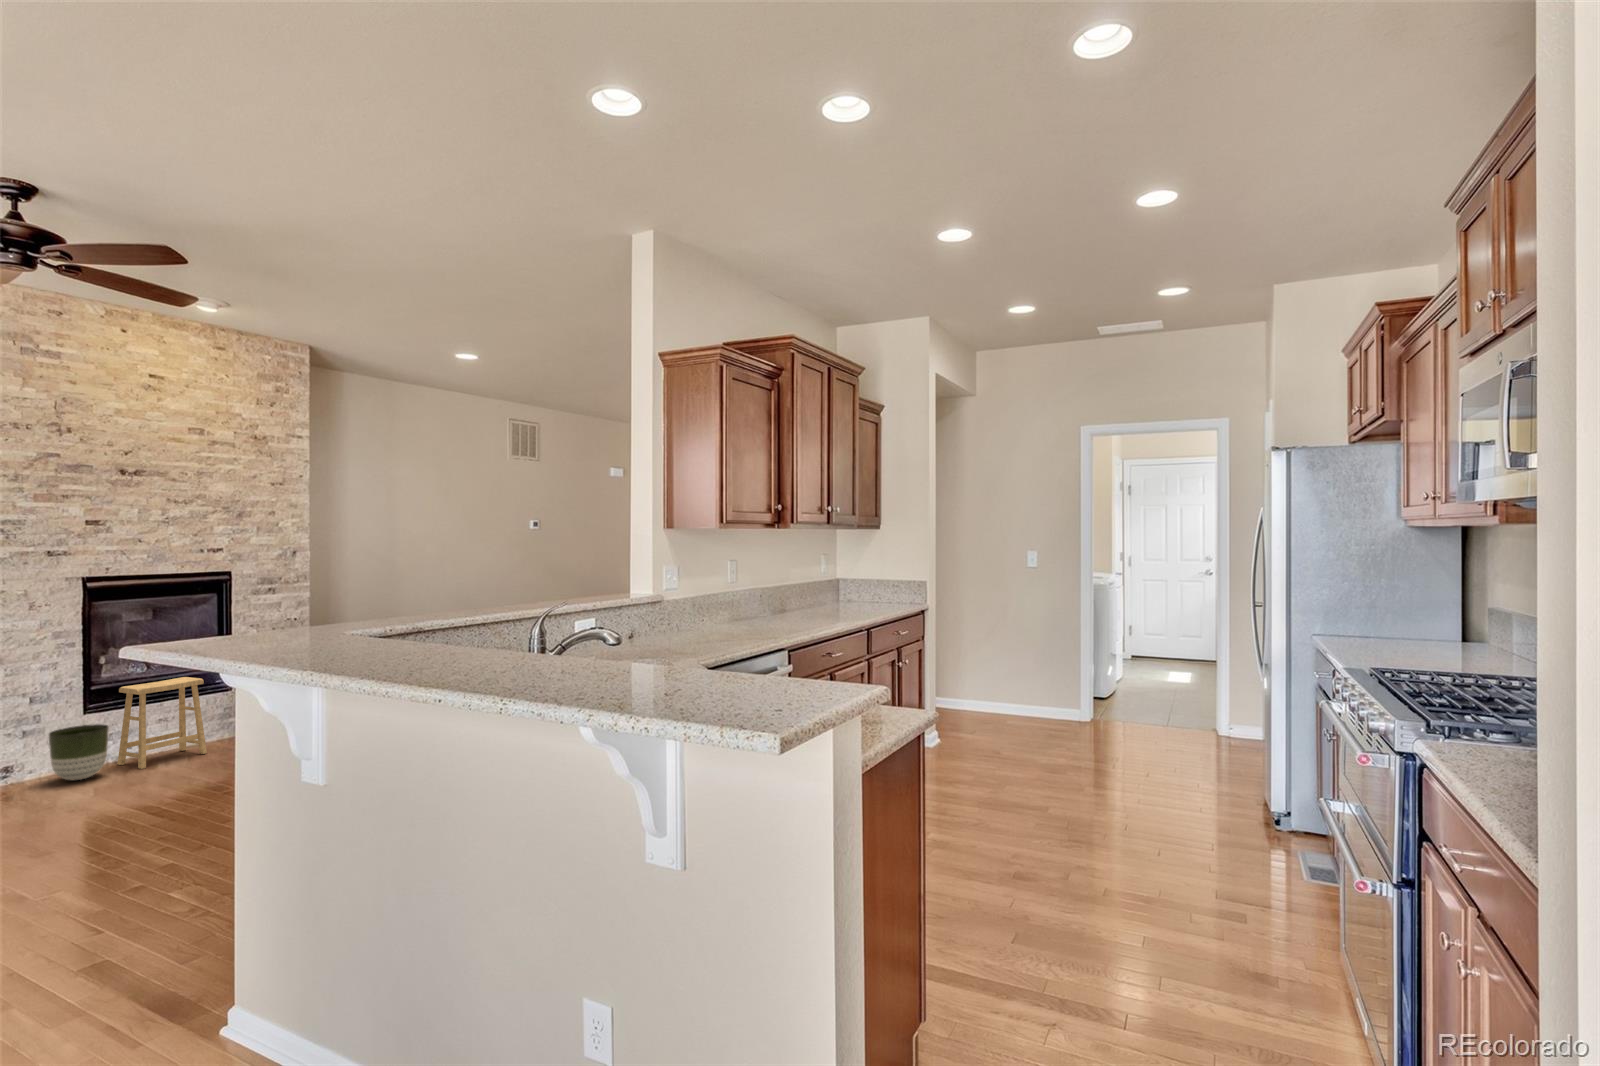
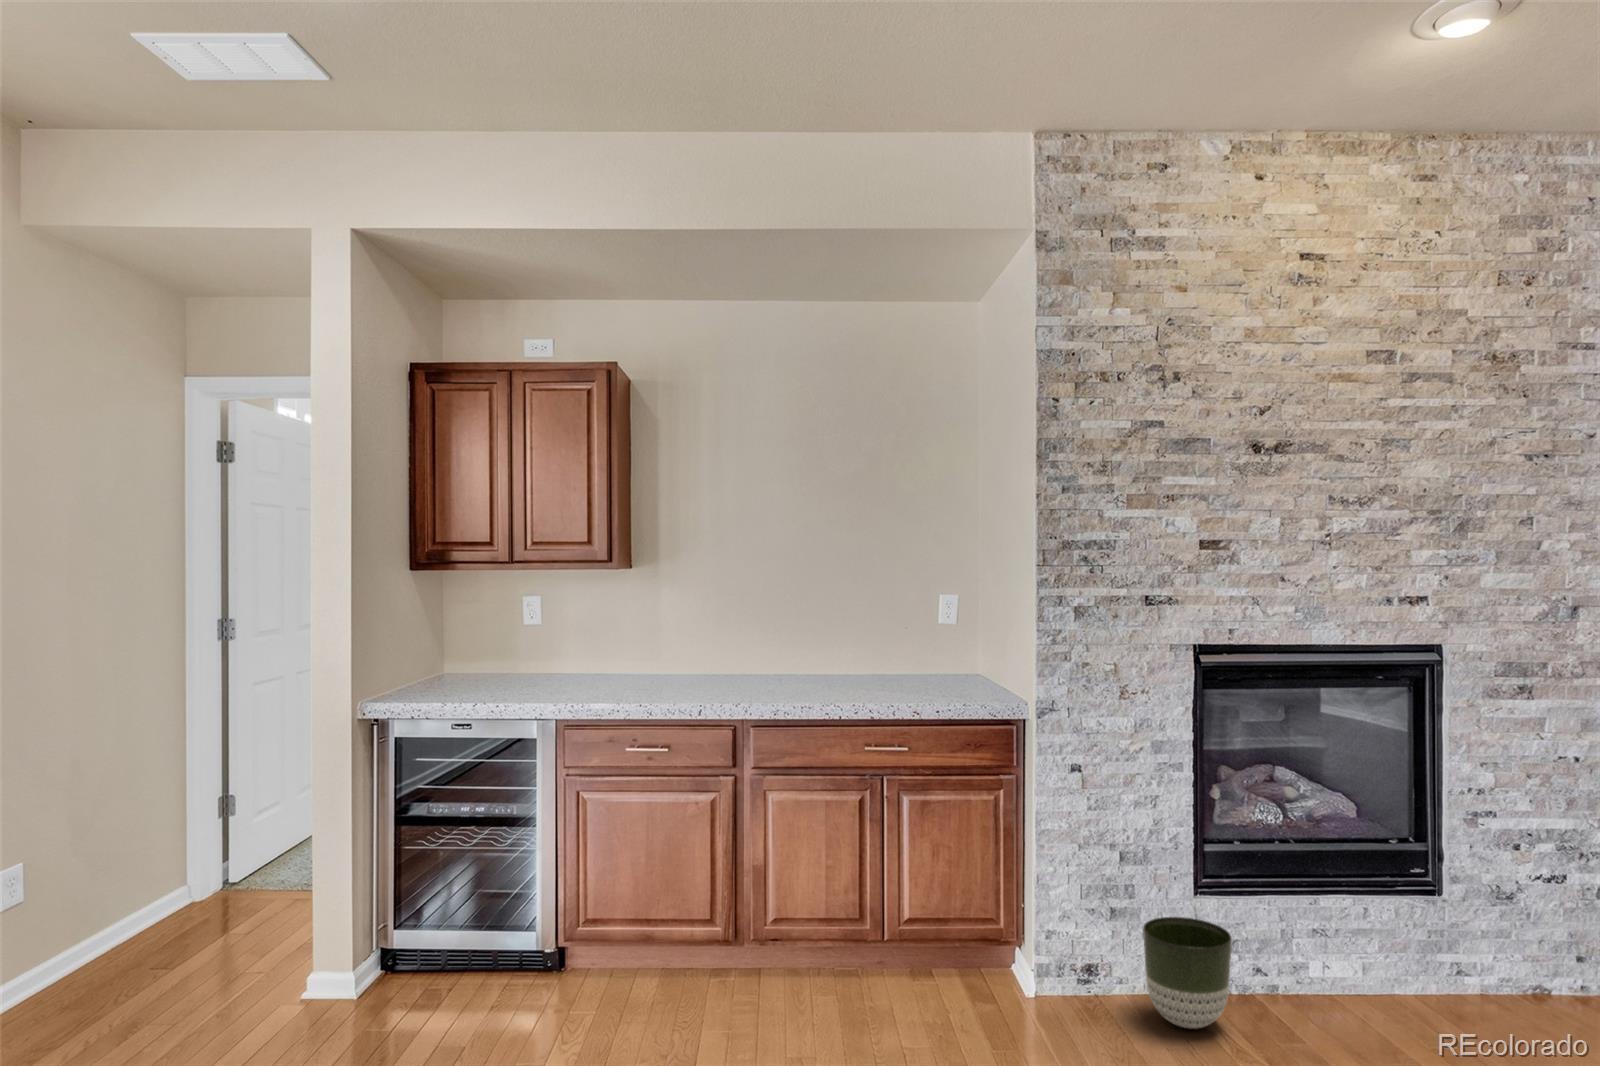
footstool: present [117,677,207,769] -> none [1245,854,1400,1037]

